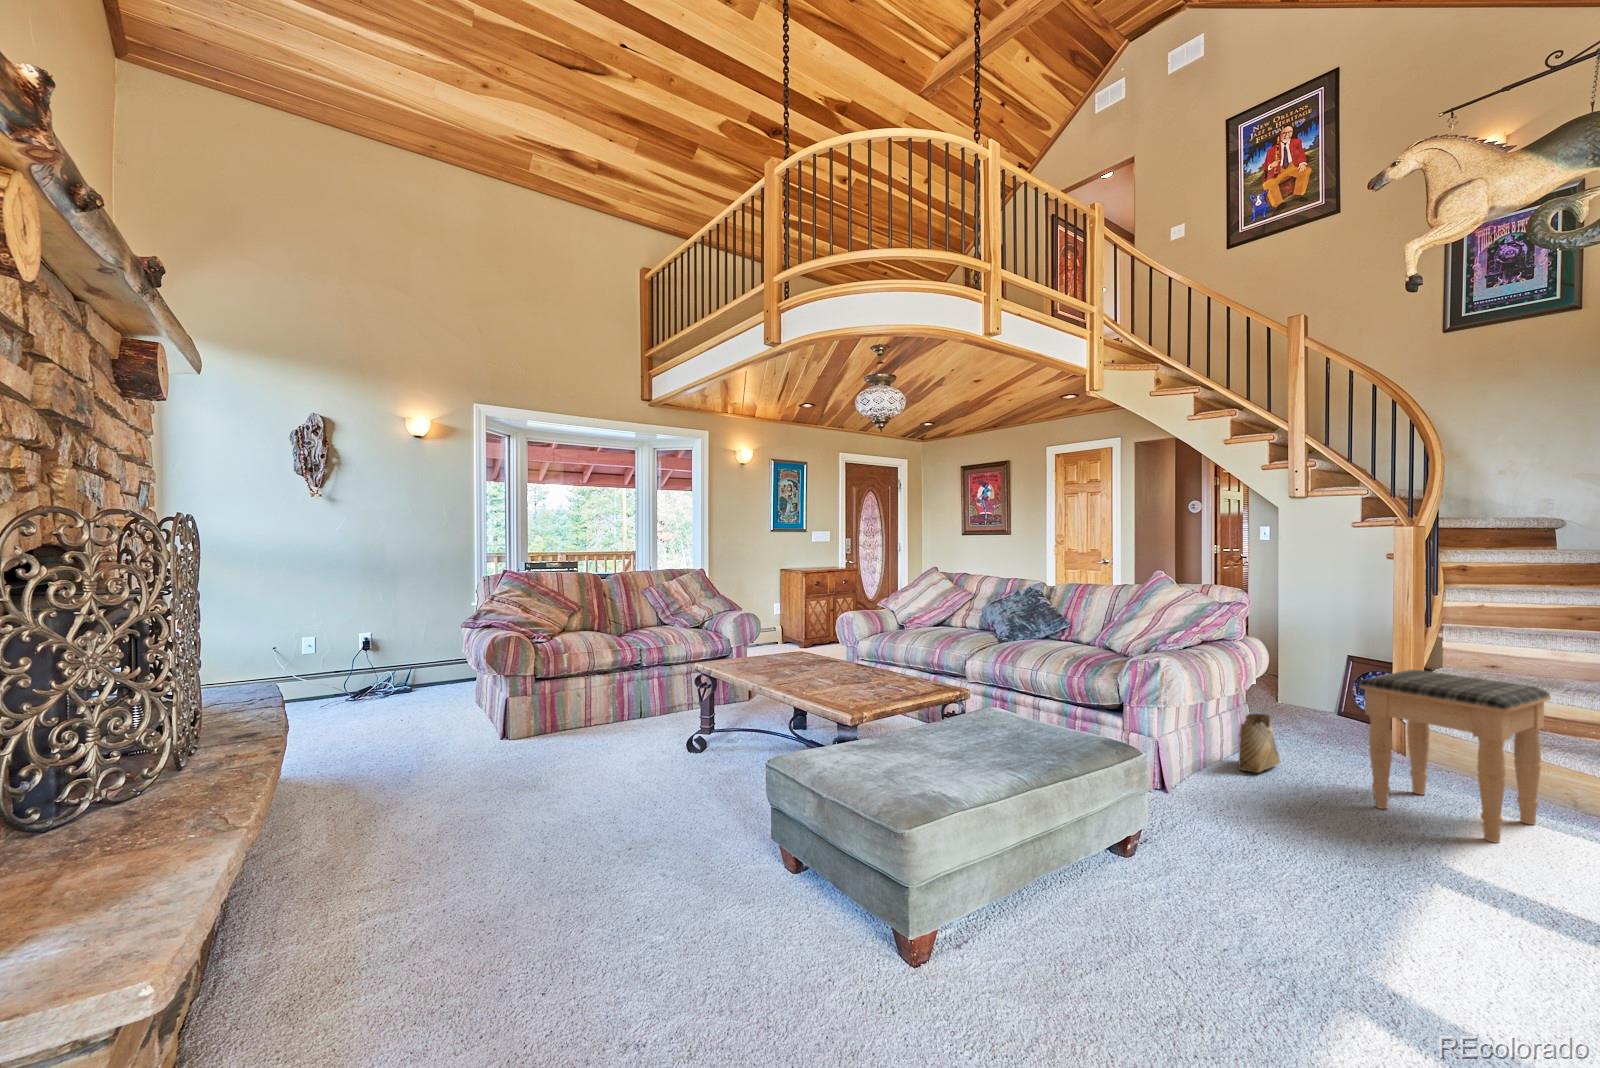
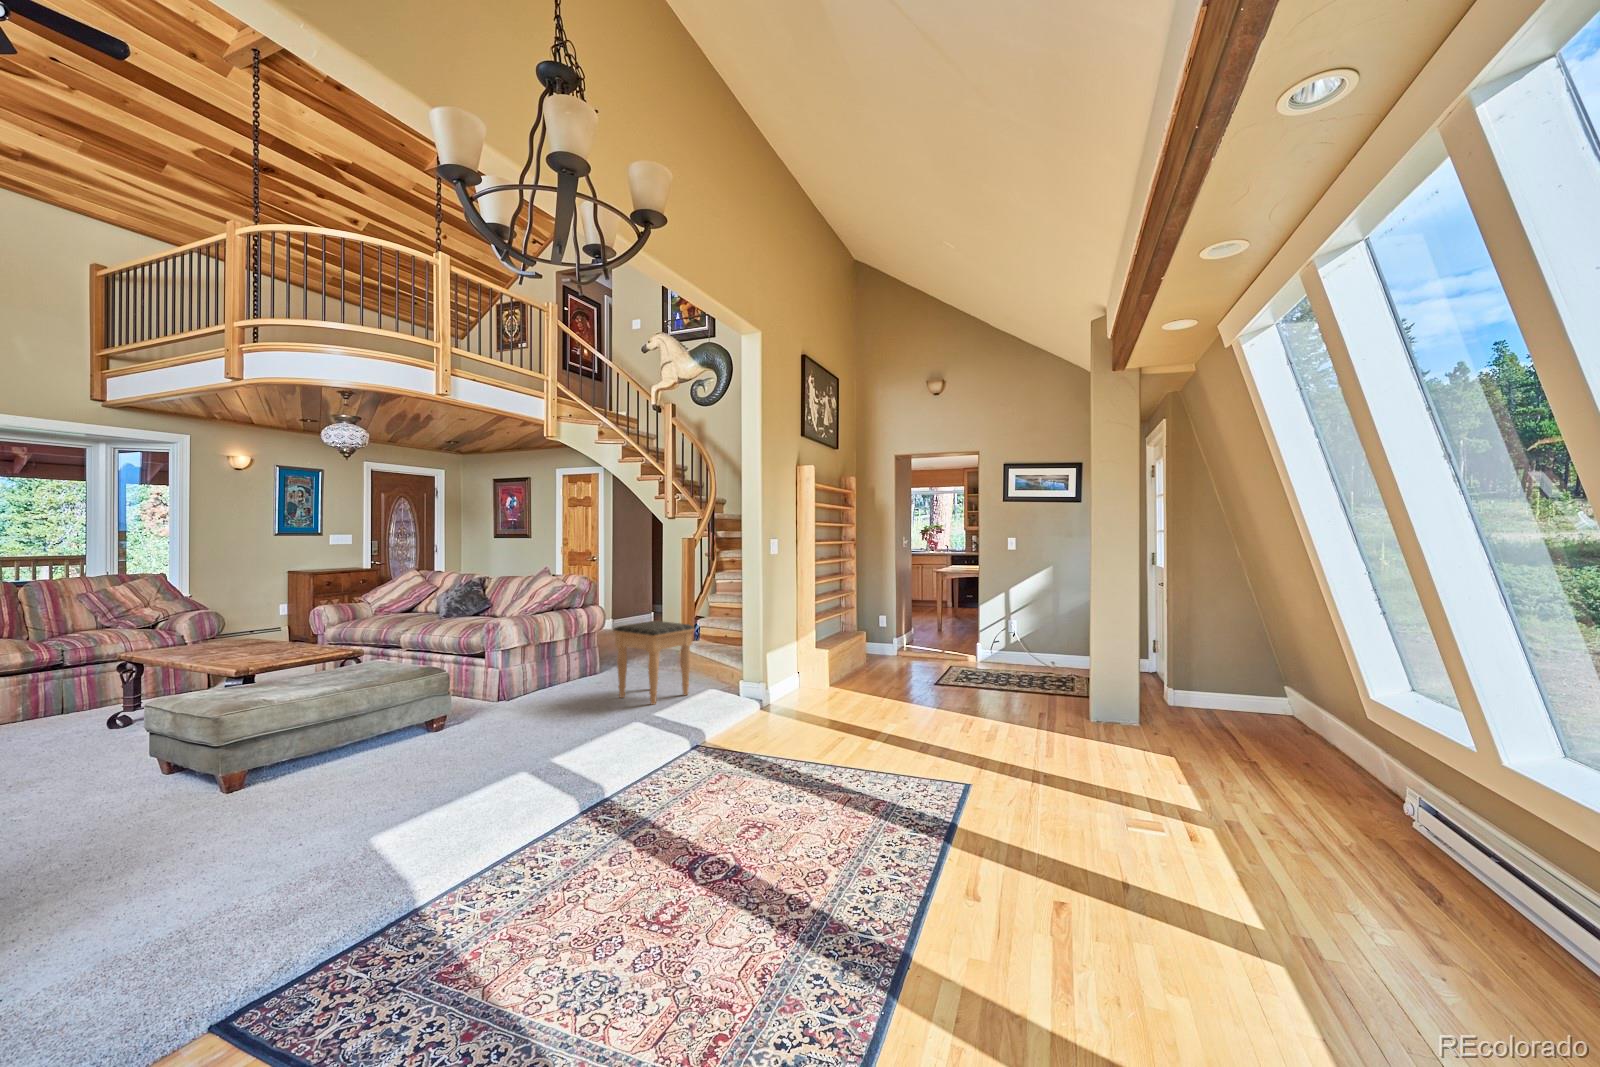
woven basket: present [1238,711,1280,773] -> none [569,640,598,690]

